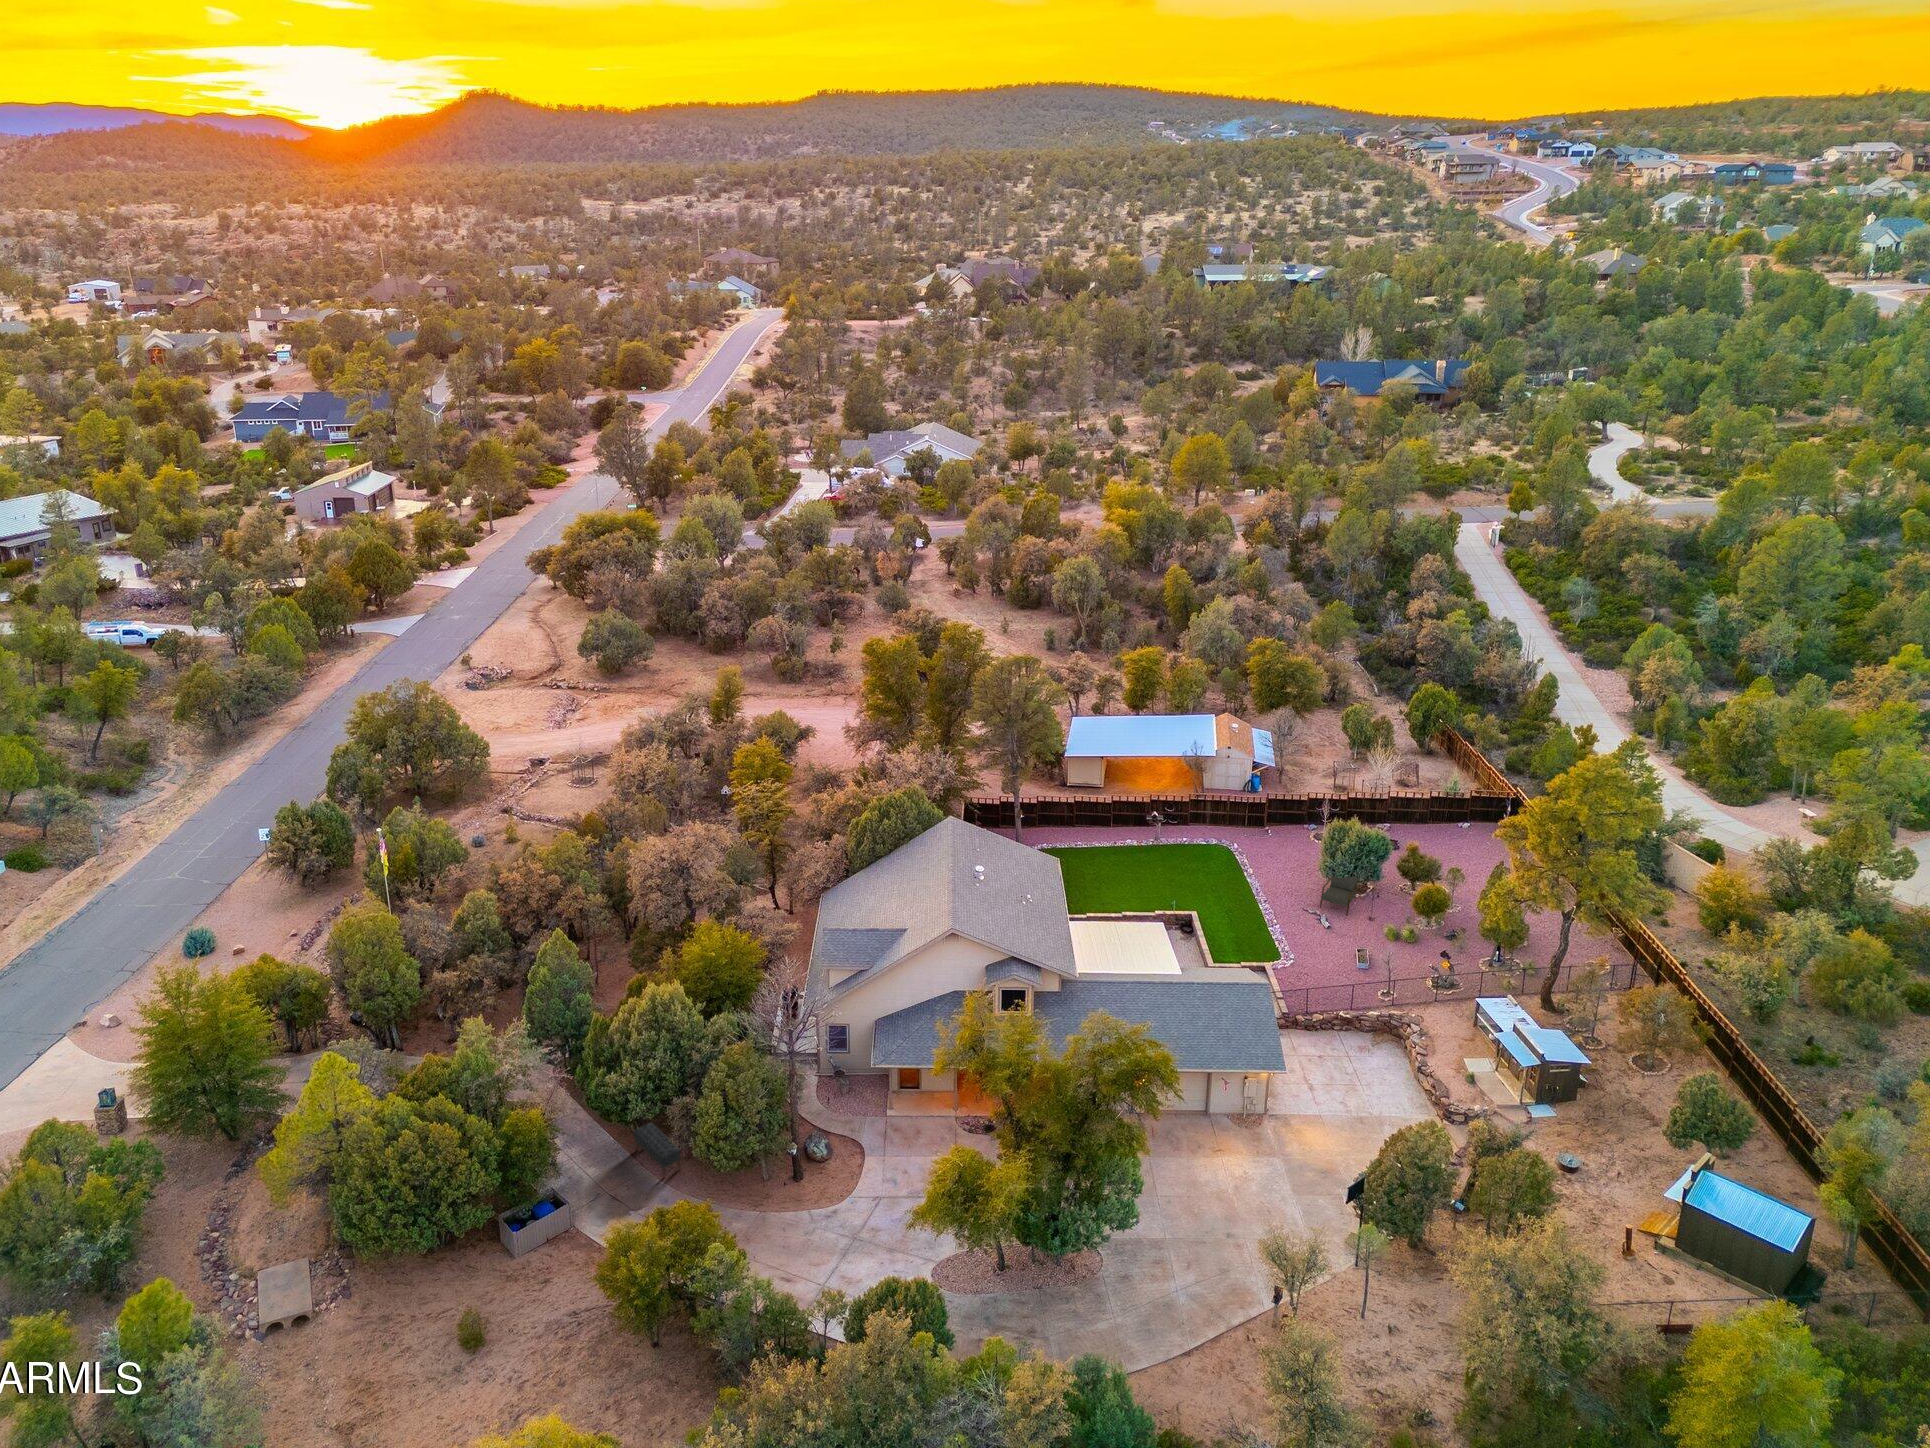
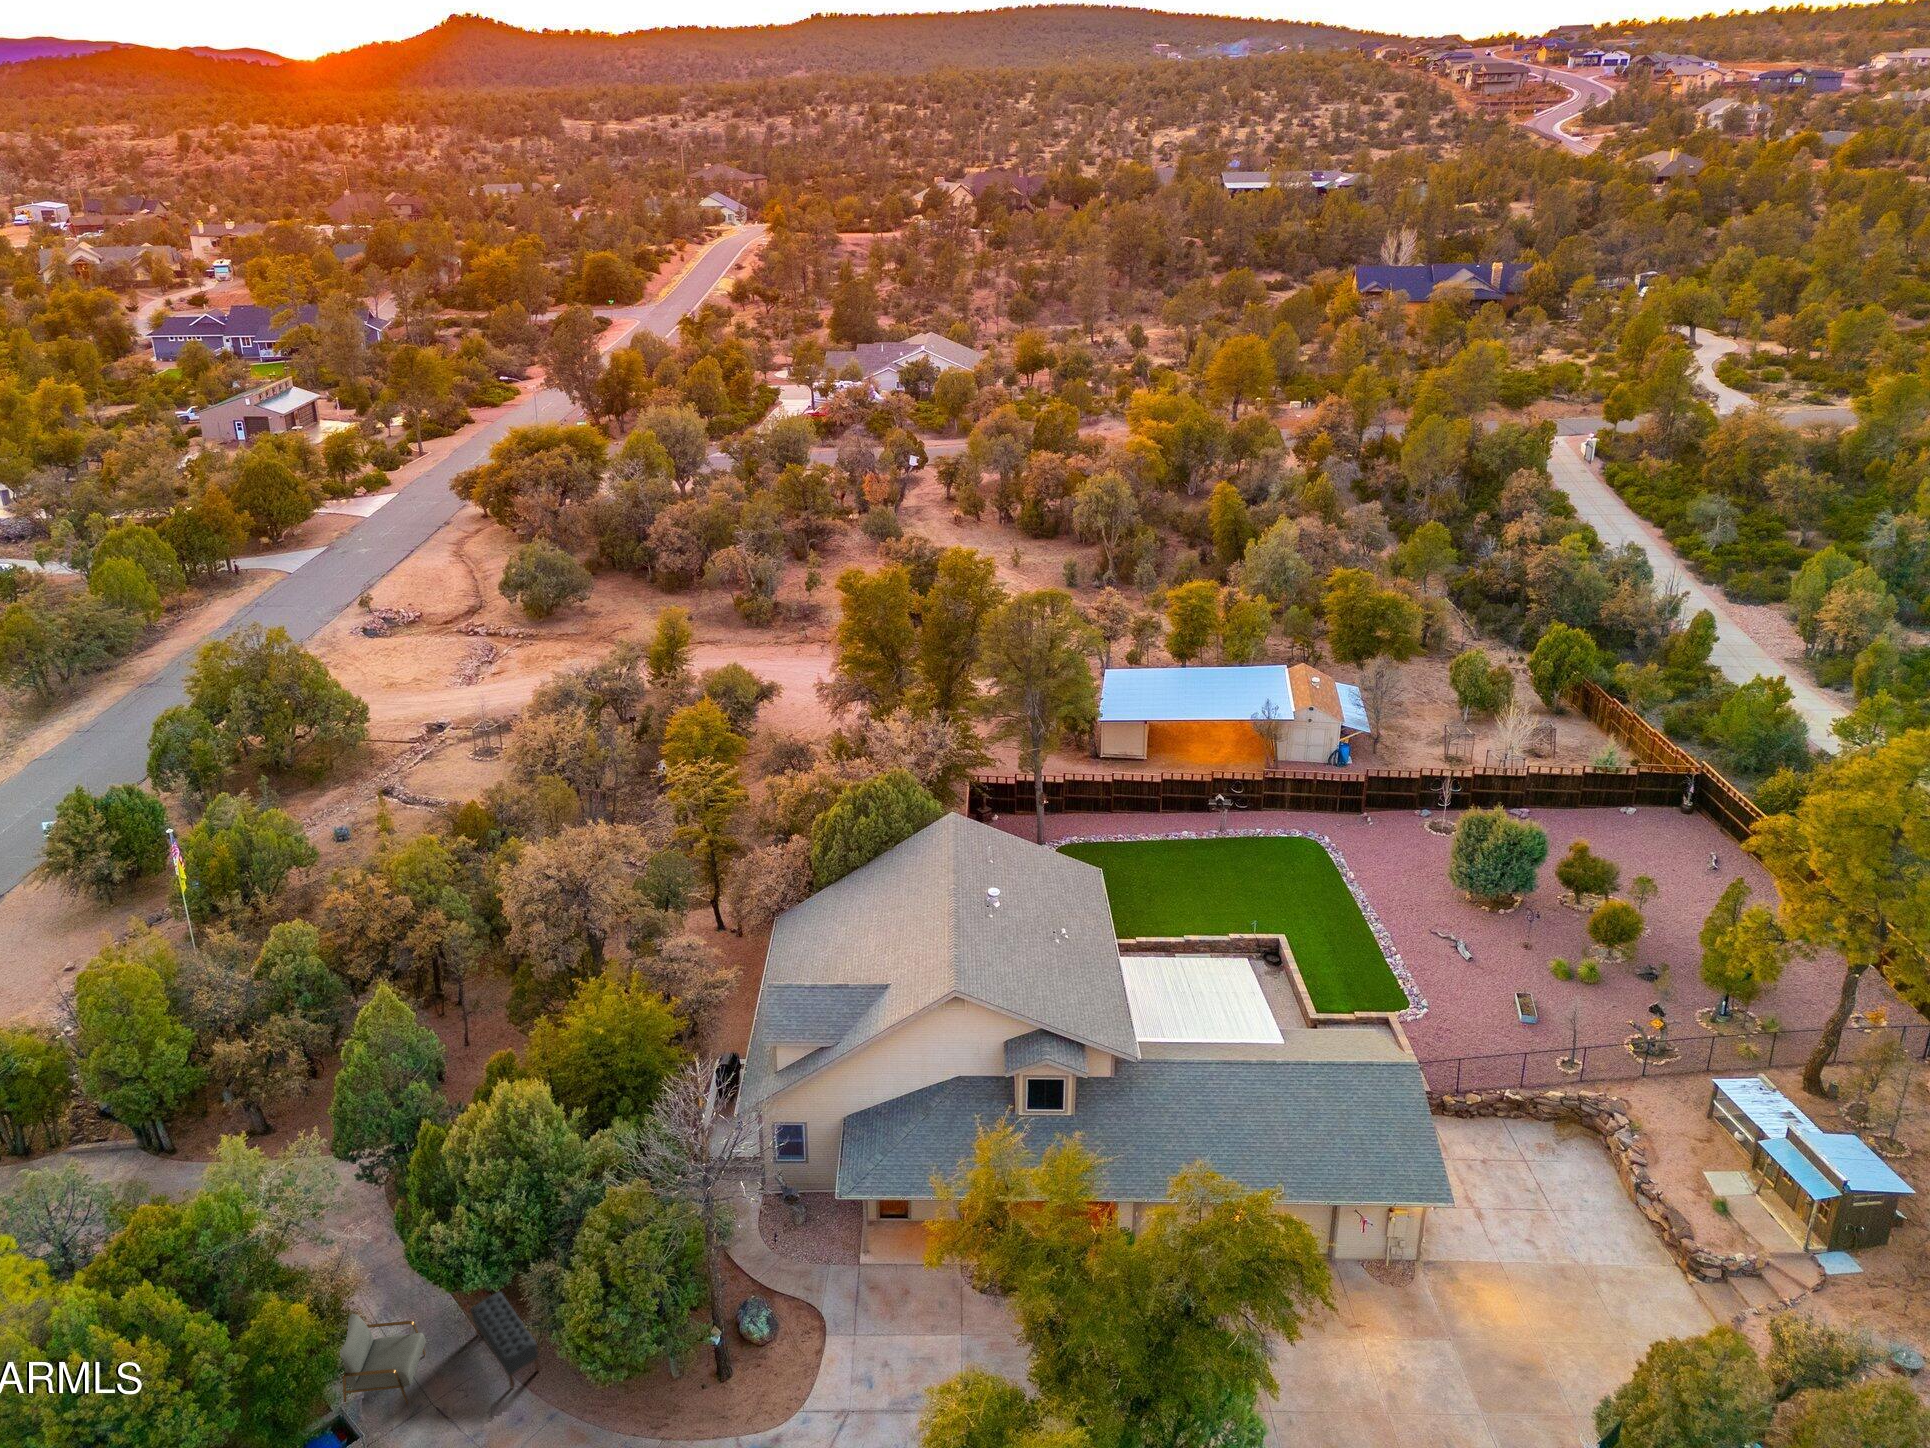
chair: present [1320,876,1358,916] -> present [340,1314,426,1405]

